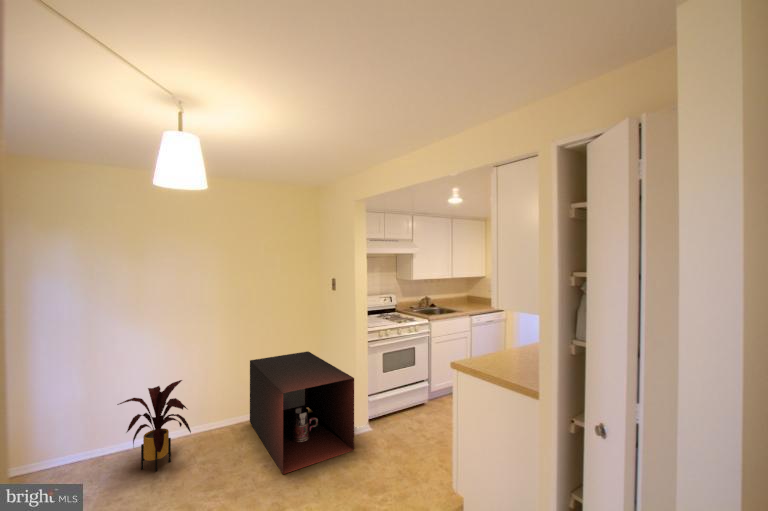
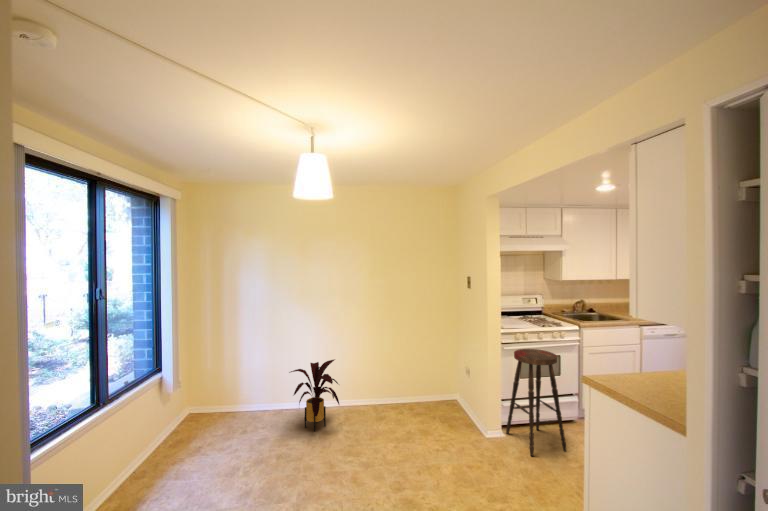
bar stool: none [371,344,424,443] -> present [506,349,566,456]
storage cabinet: present [250,351,354,474] -> none [390,347,484,459]

